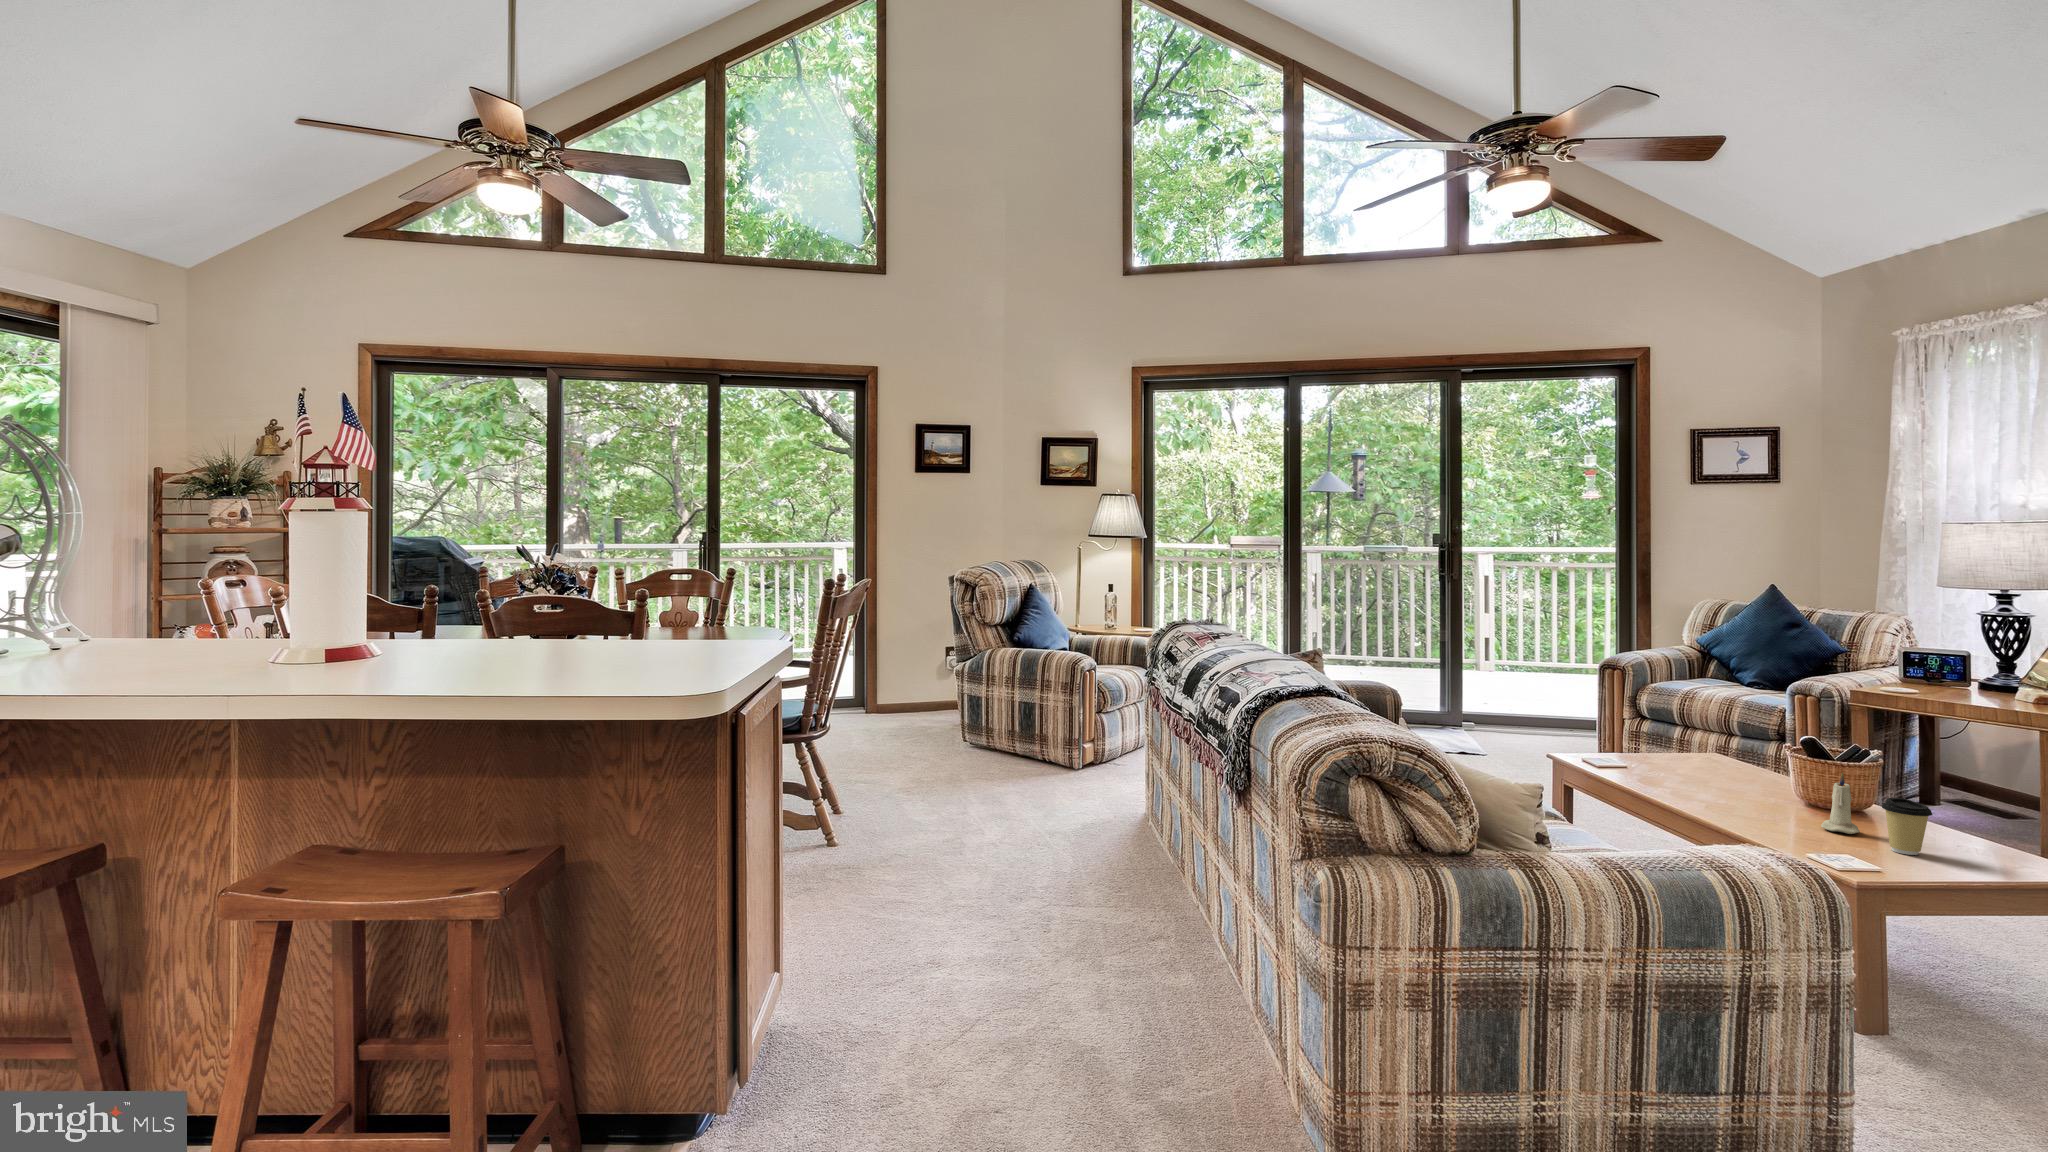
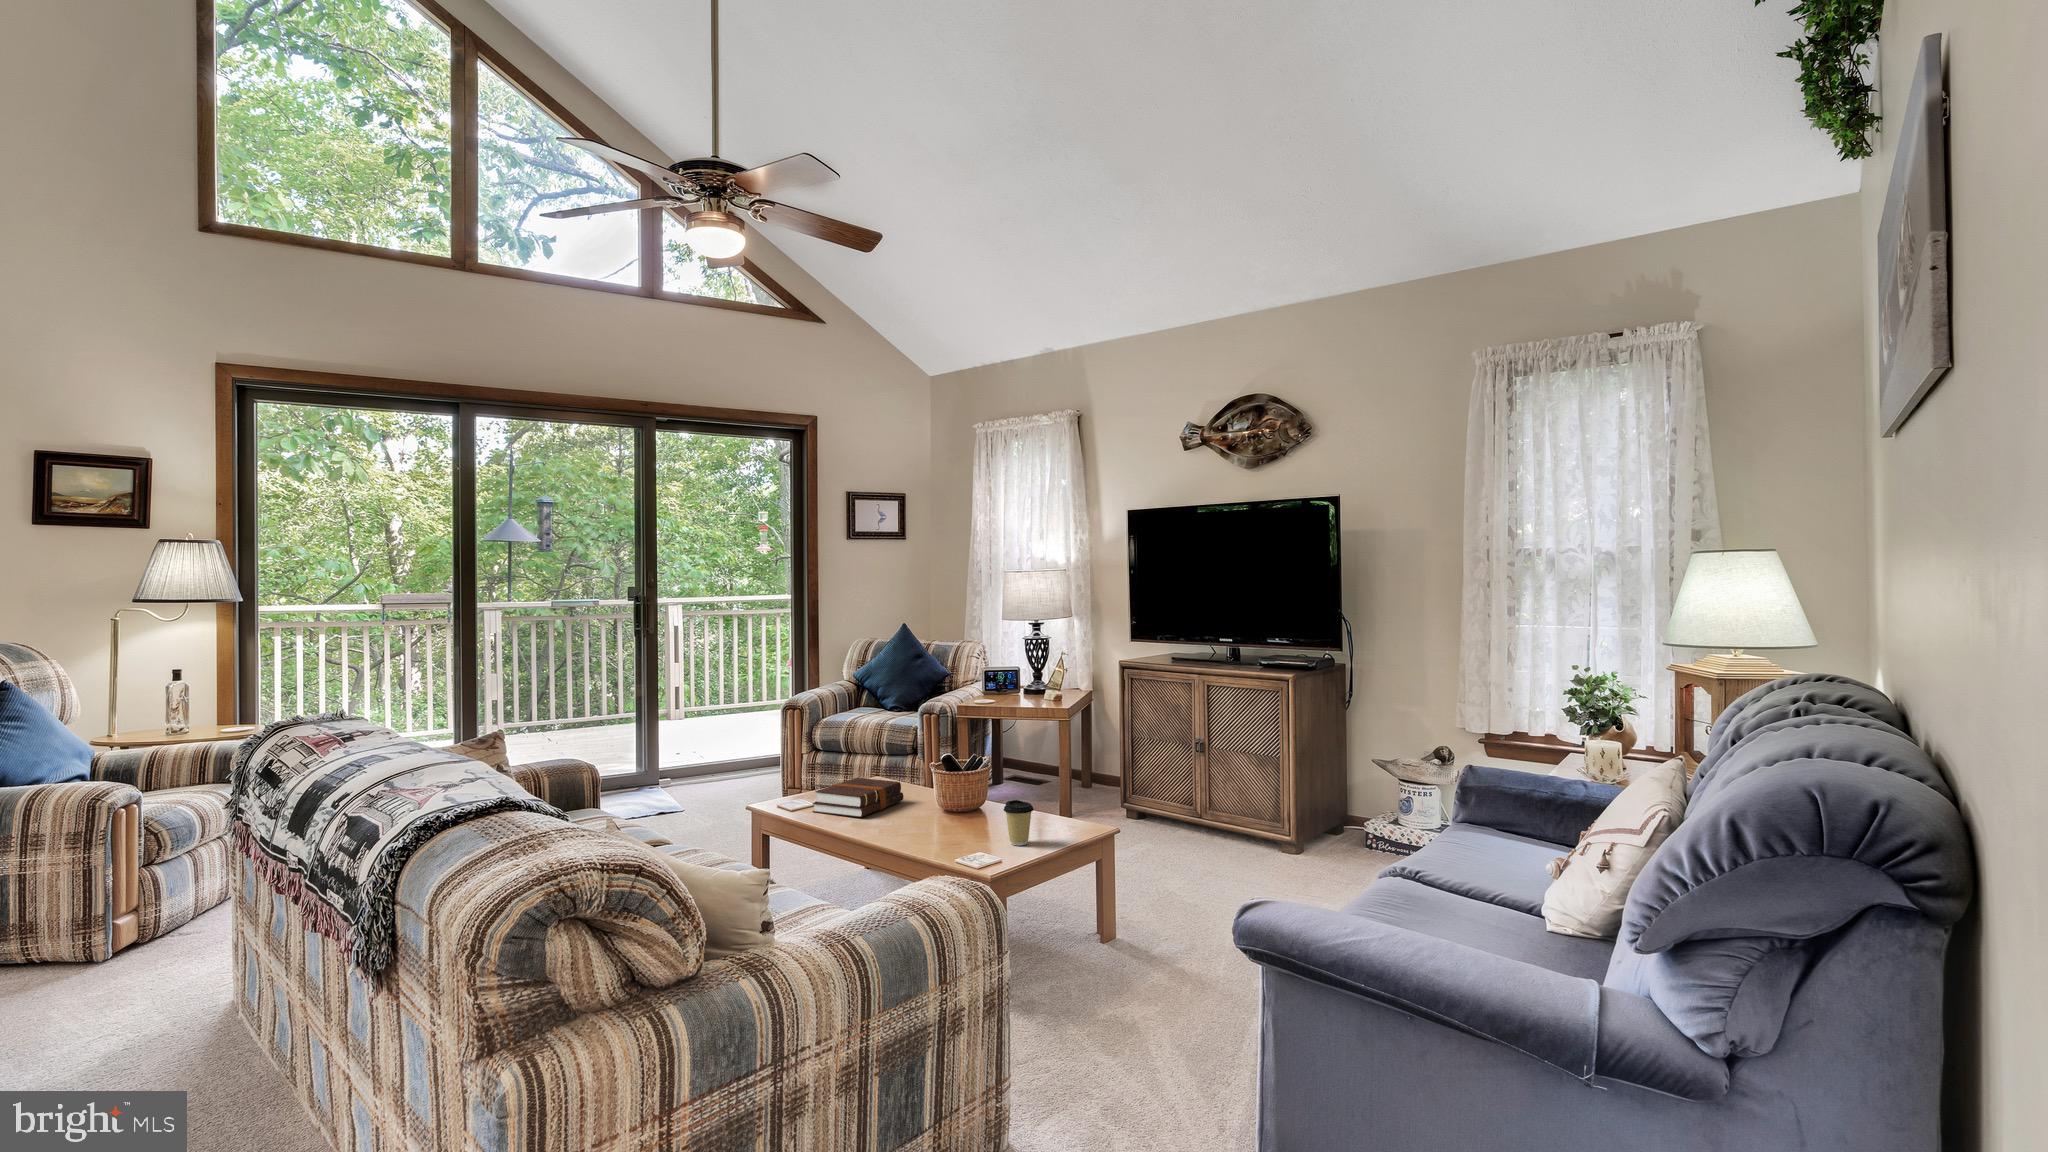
hardback book: none [1620,744,1741,785] -> present [813,778,904,817]
candle: present [1821,773,1860,834] -> none [965,785,990,837]

